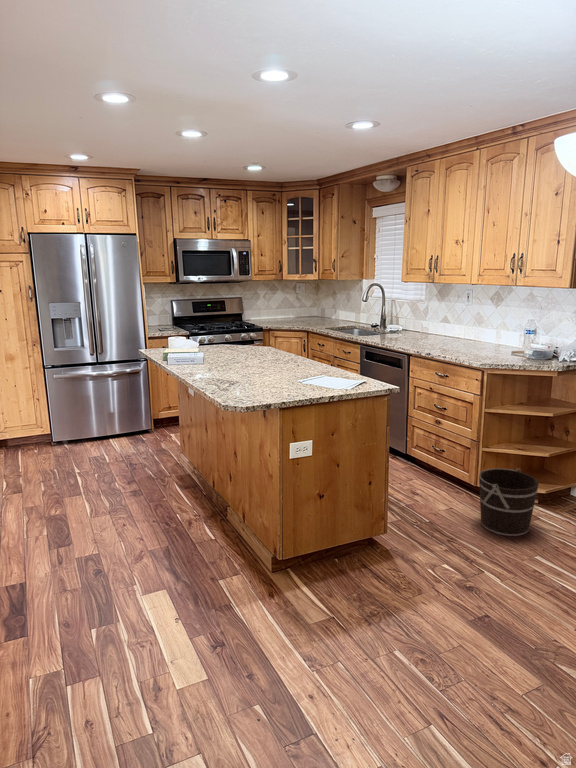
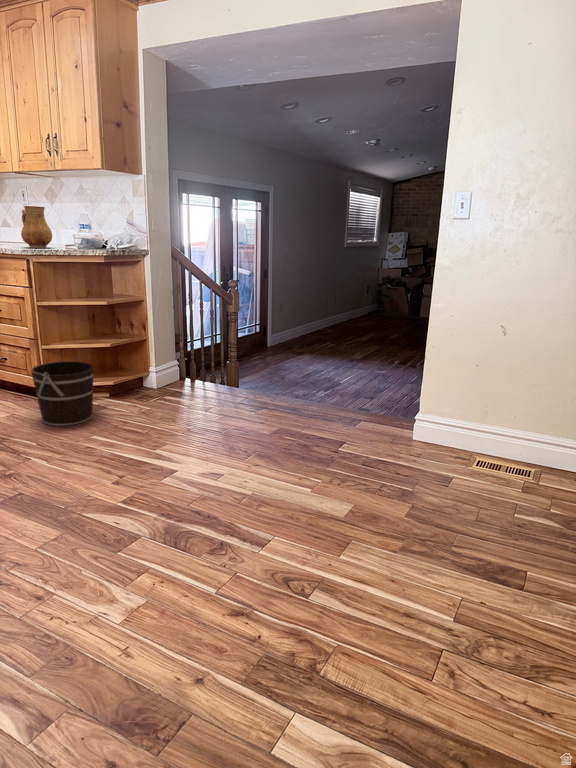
ceramic pitcher: none [474,317,502,356] -> present [21,206,52,248]

